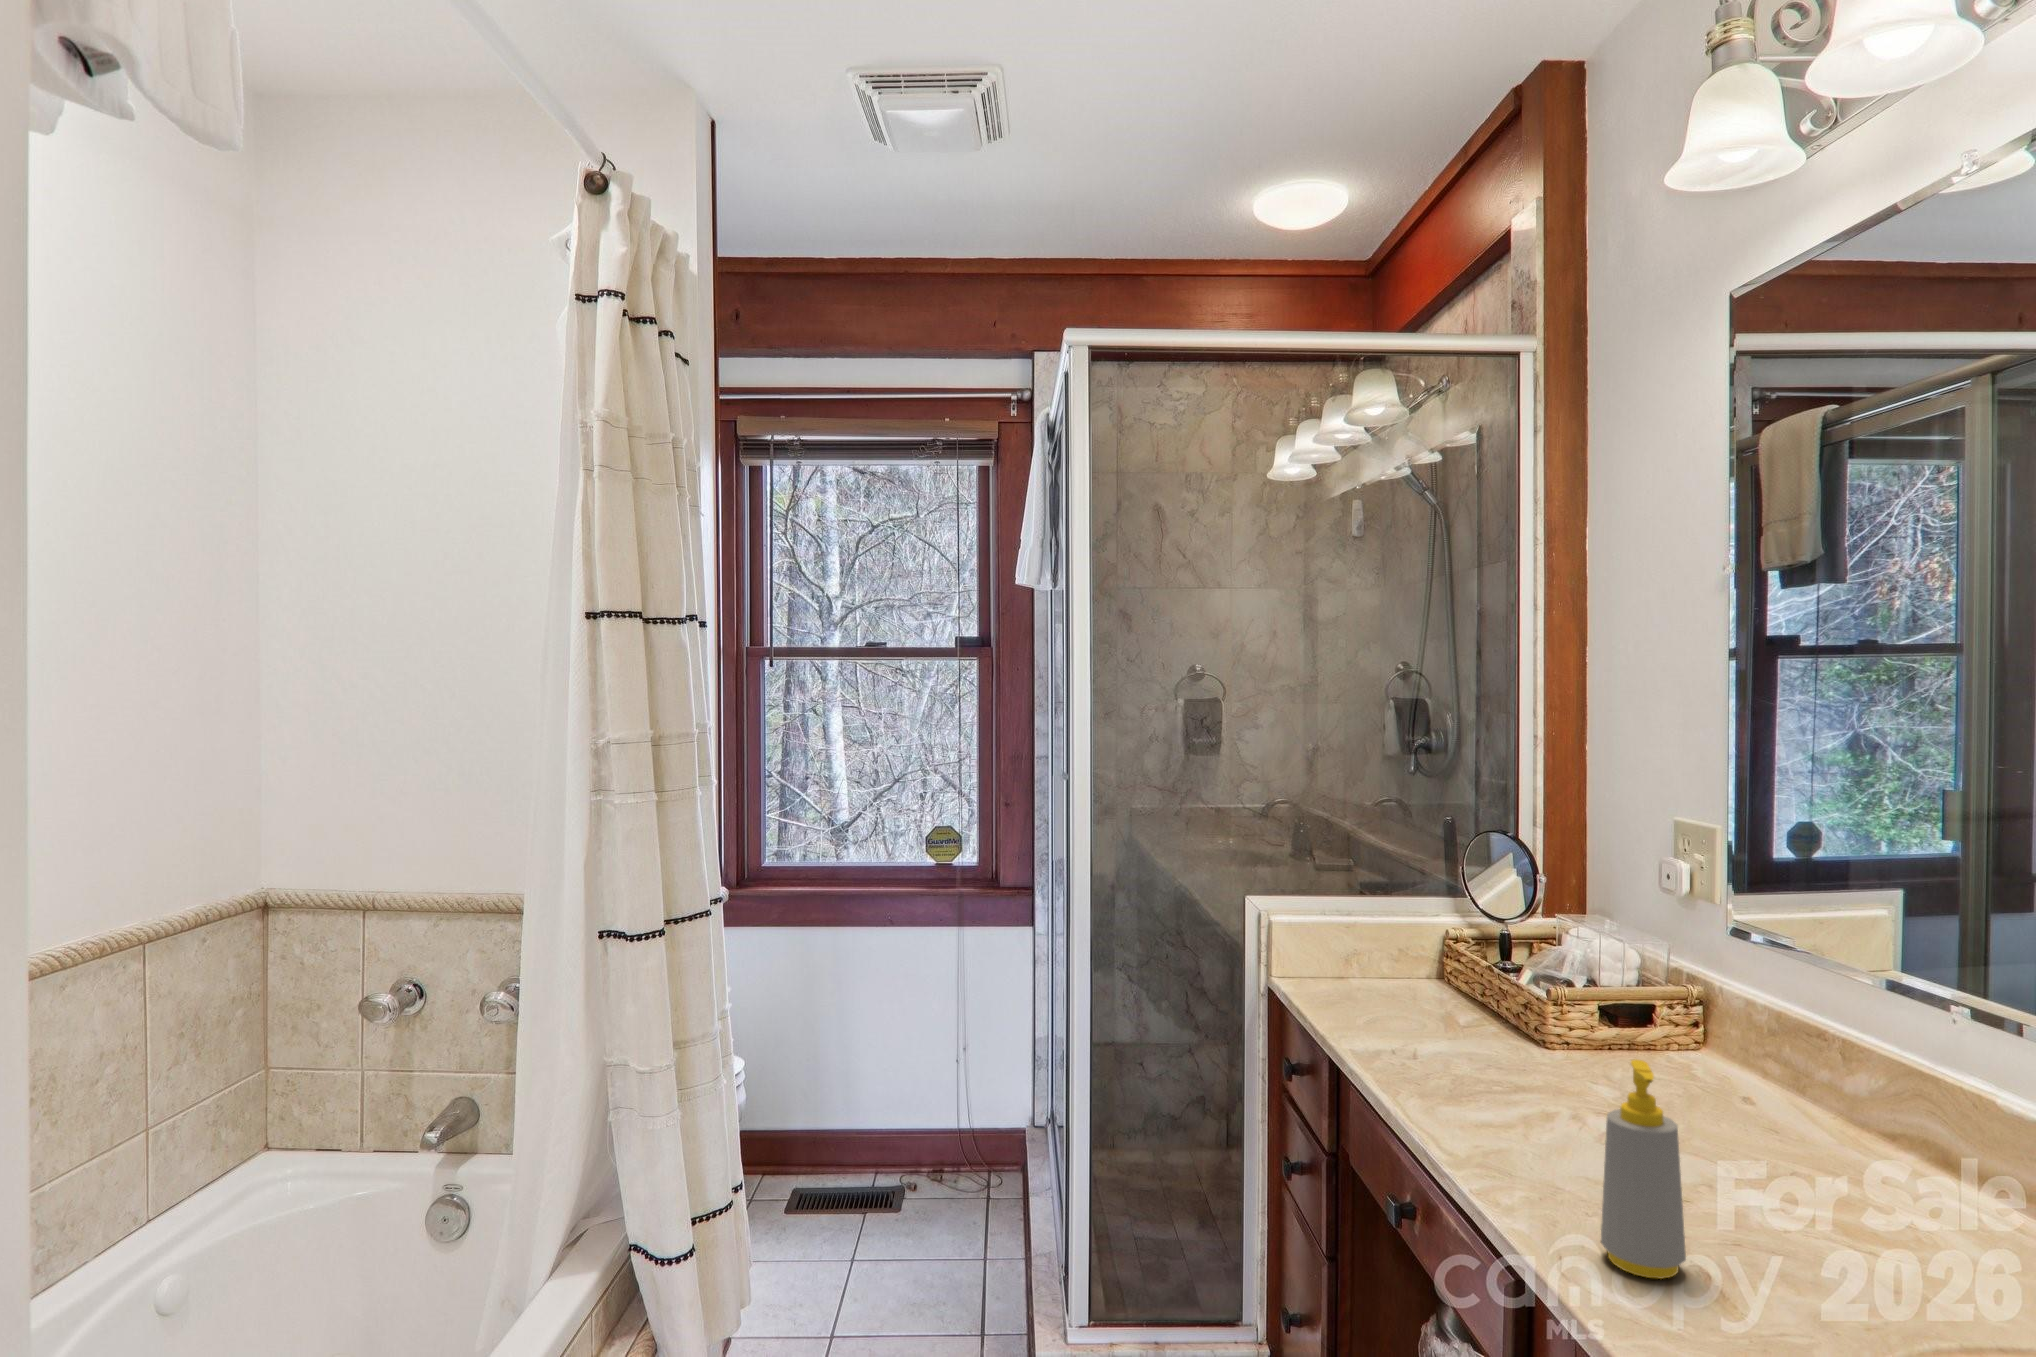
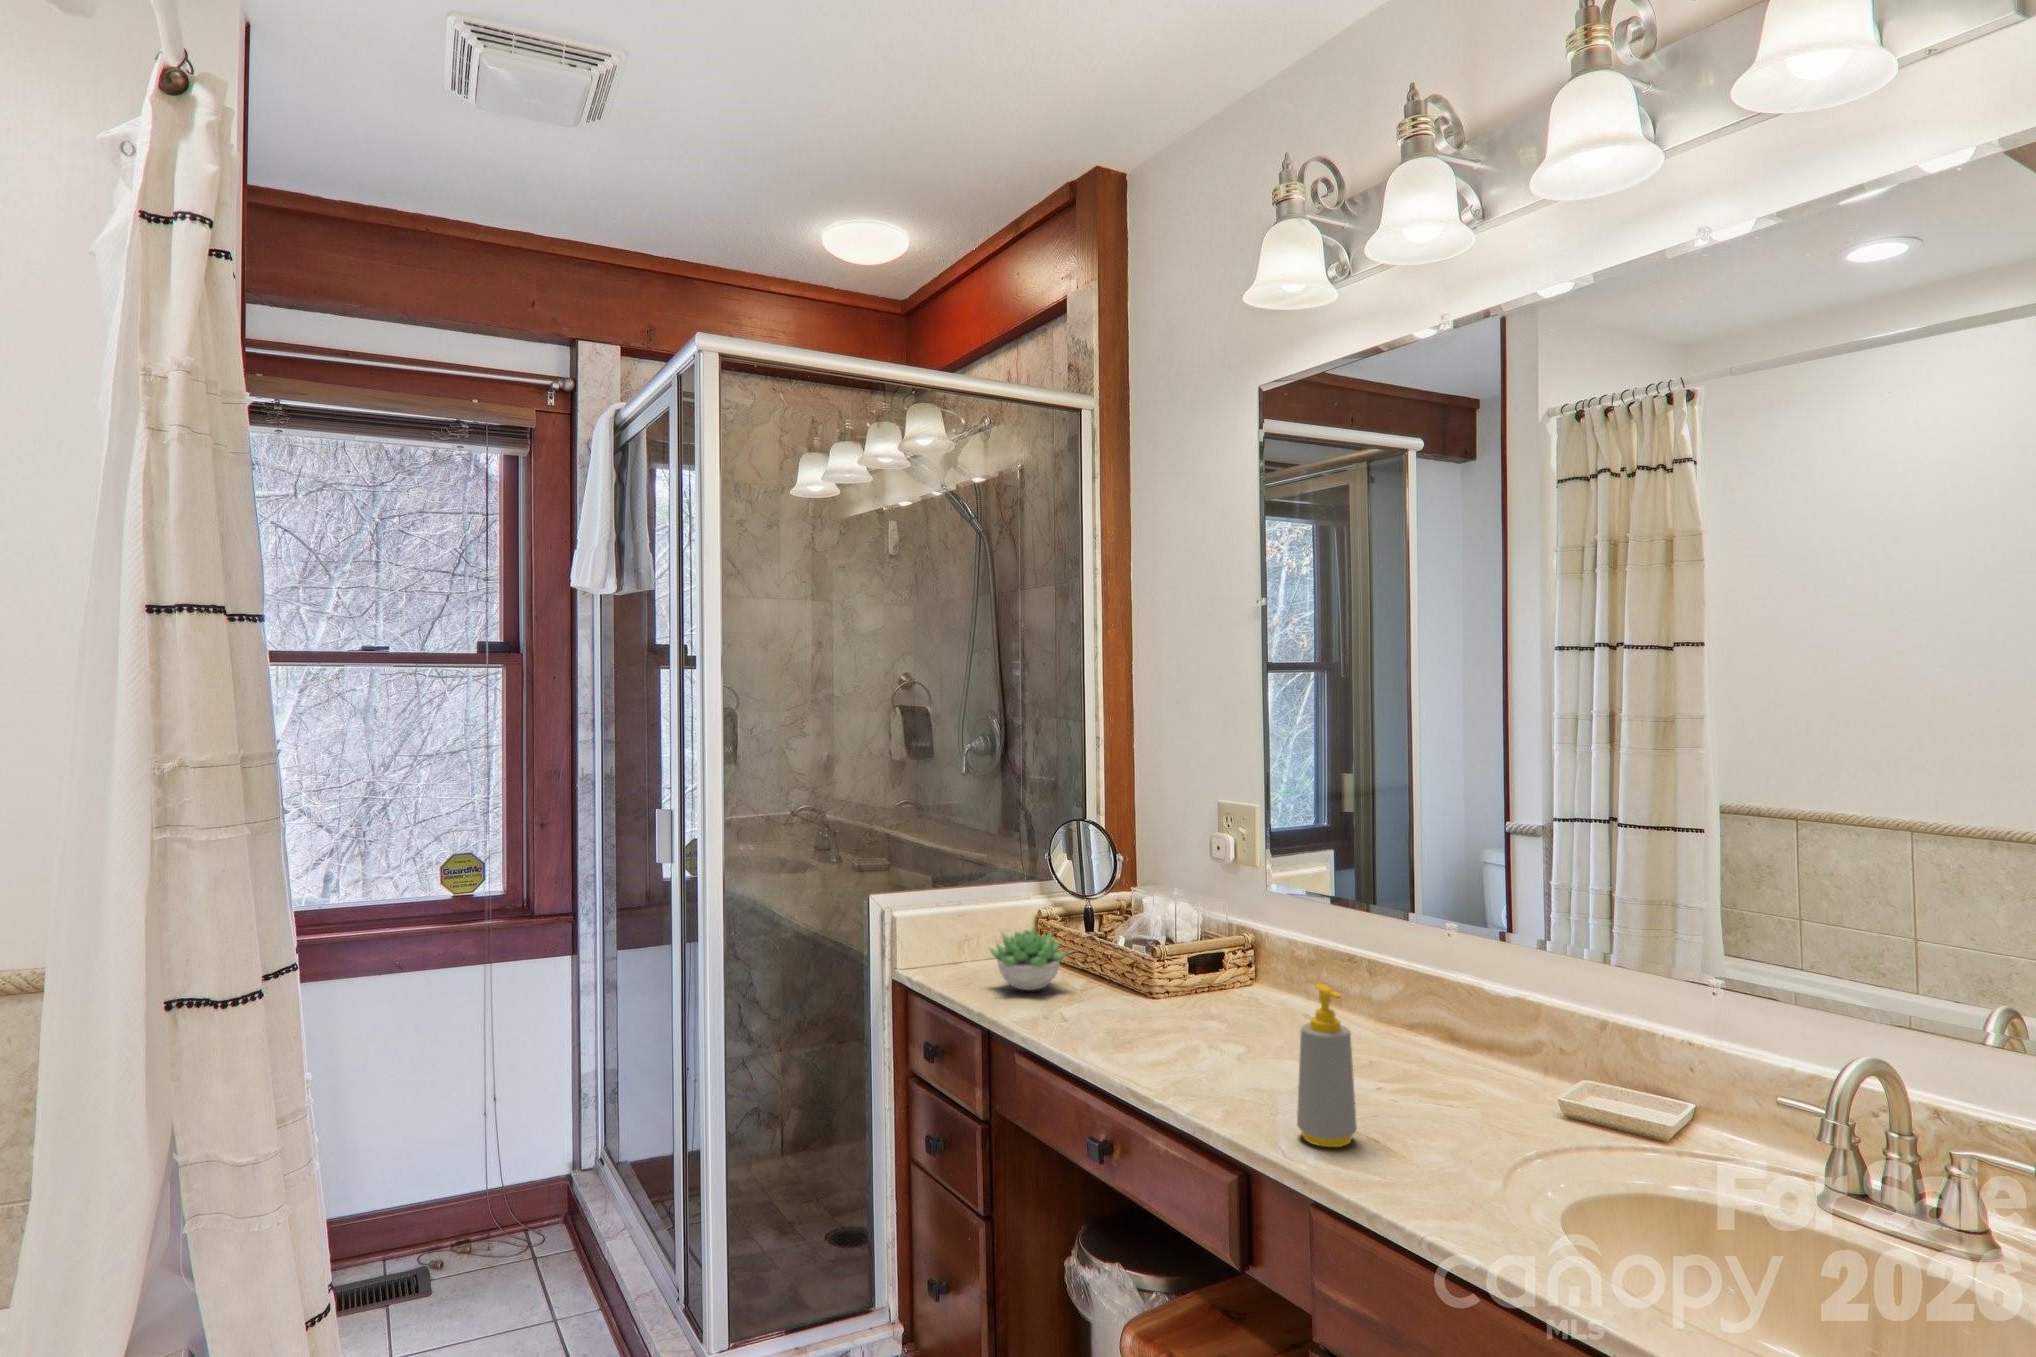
succulent plant: none [1357,949,1451,1018] -> present [989,930,1068,990]

